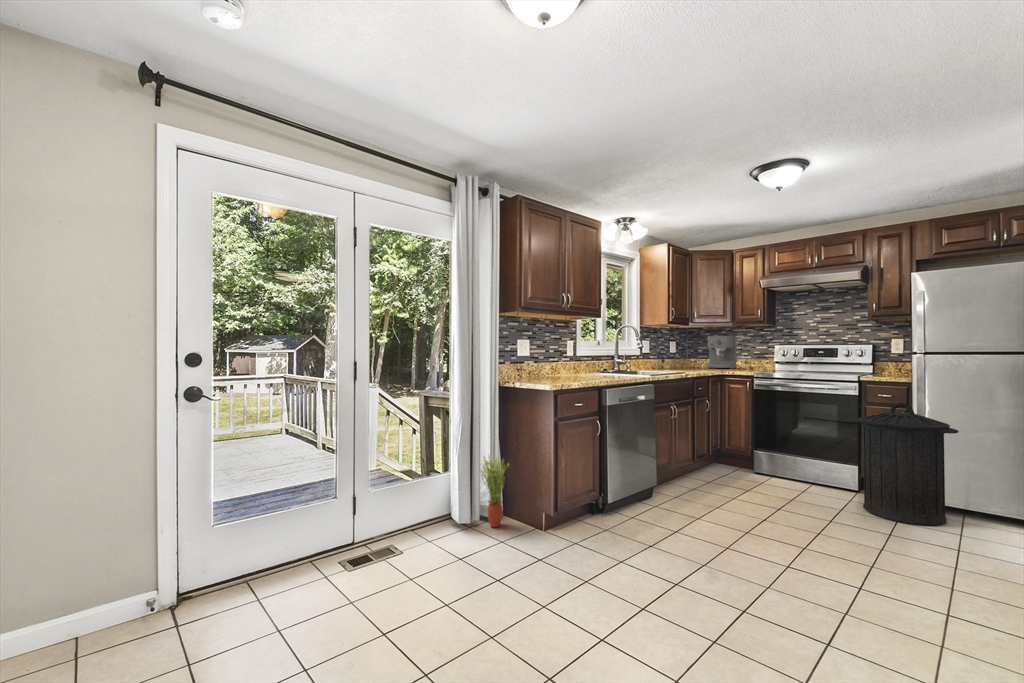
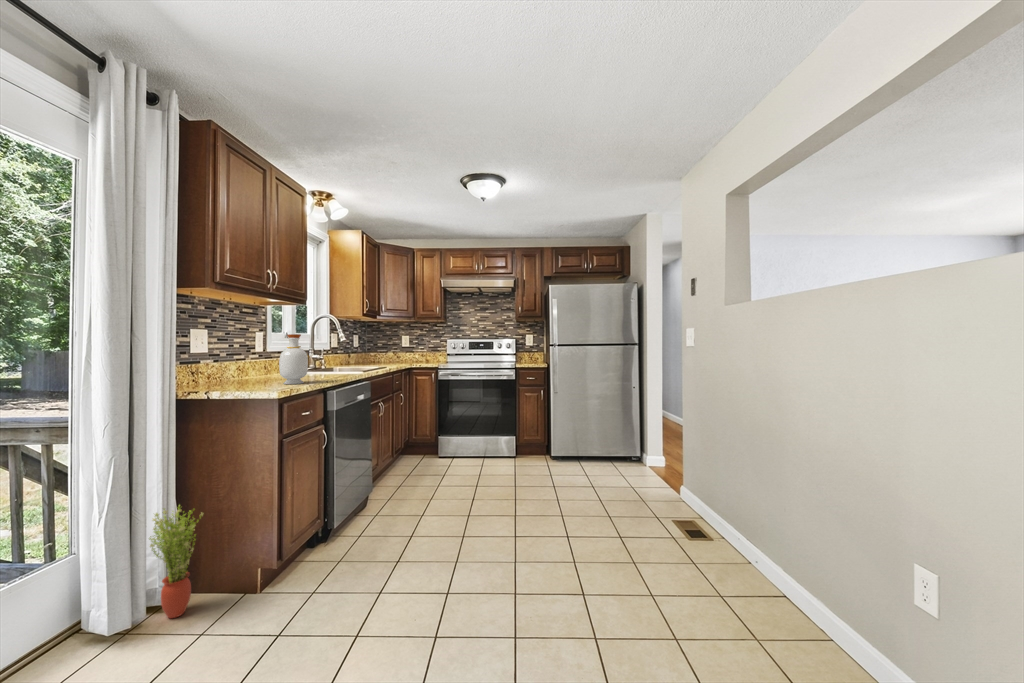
coffee maker: present [707,336,737,369] -> none [390,330,414,361]
bottle: none [569,342,591,382] -> present [279,334,310,384]
trash can: present [853,403,959,525] -> none [519,382,582,470]

